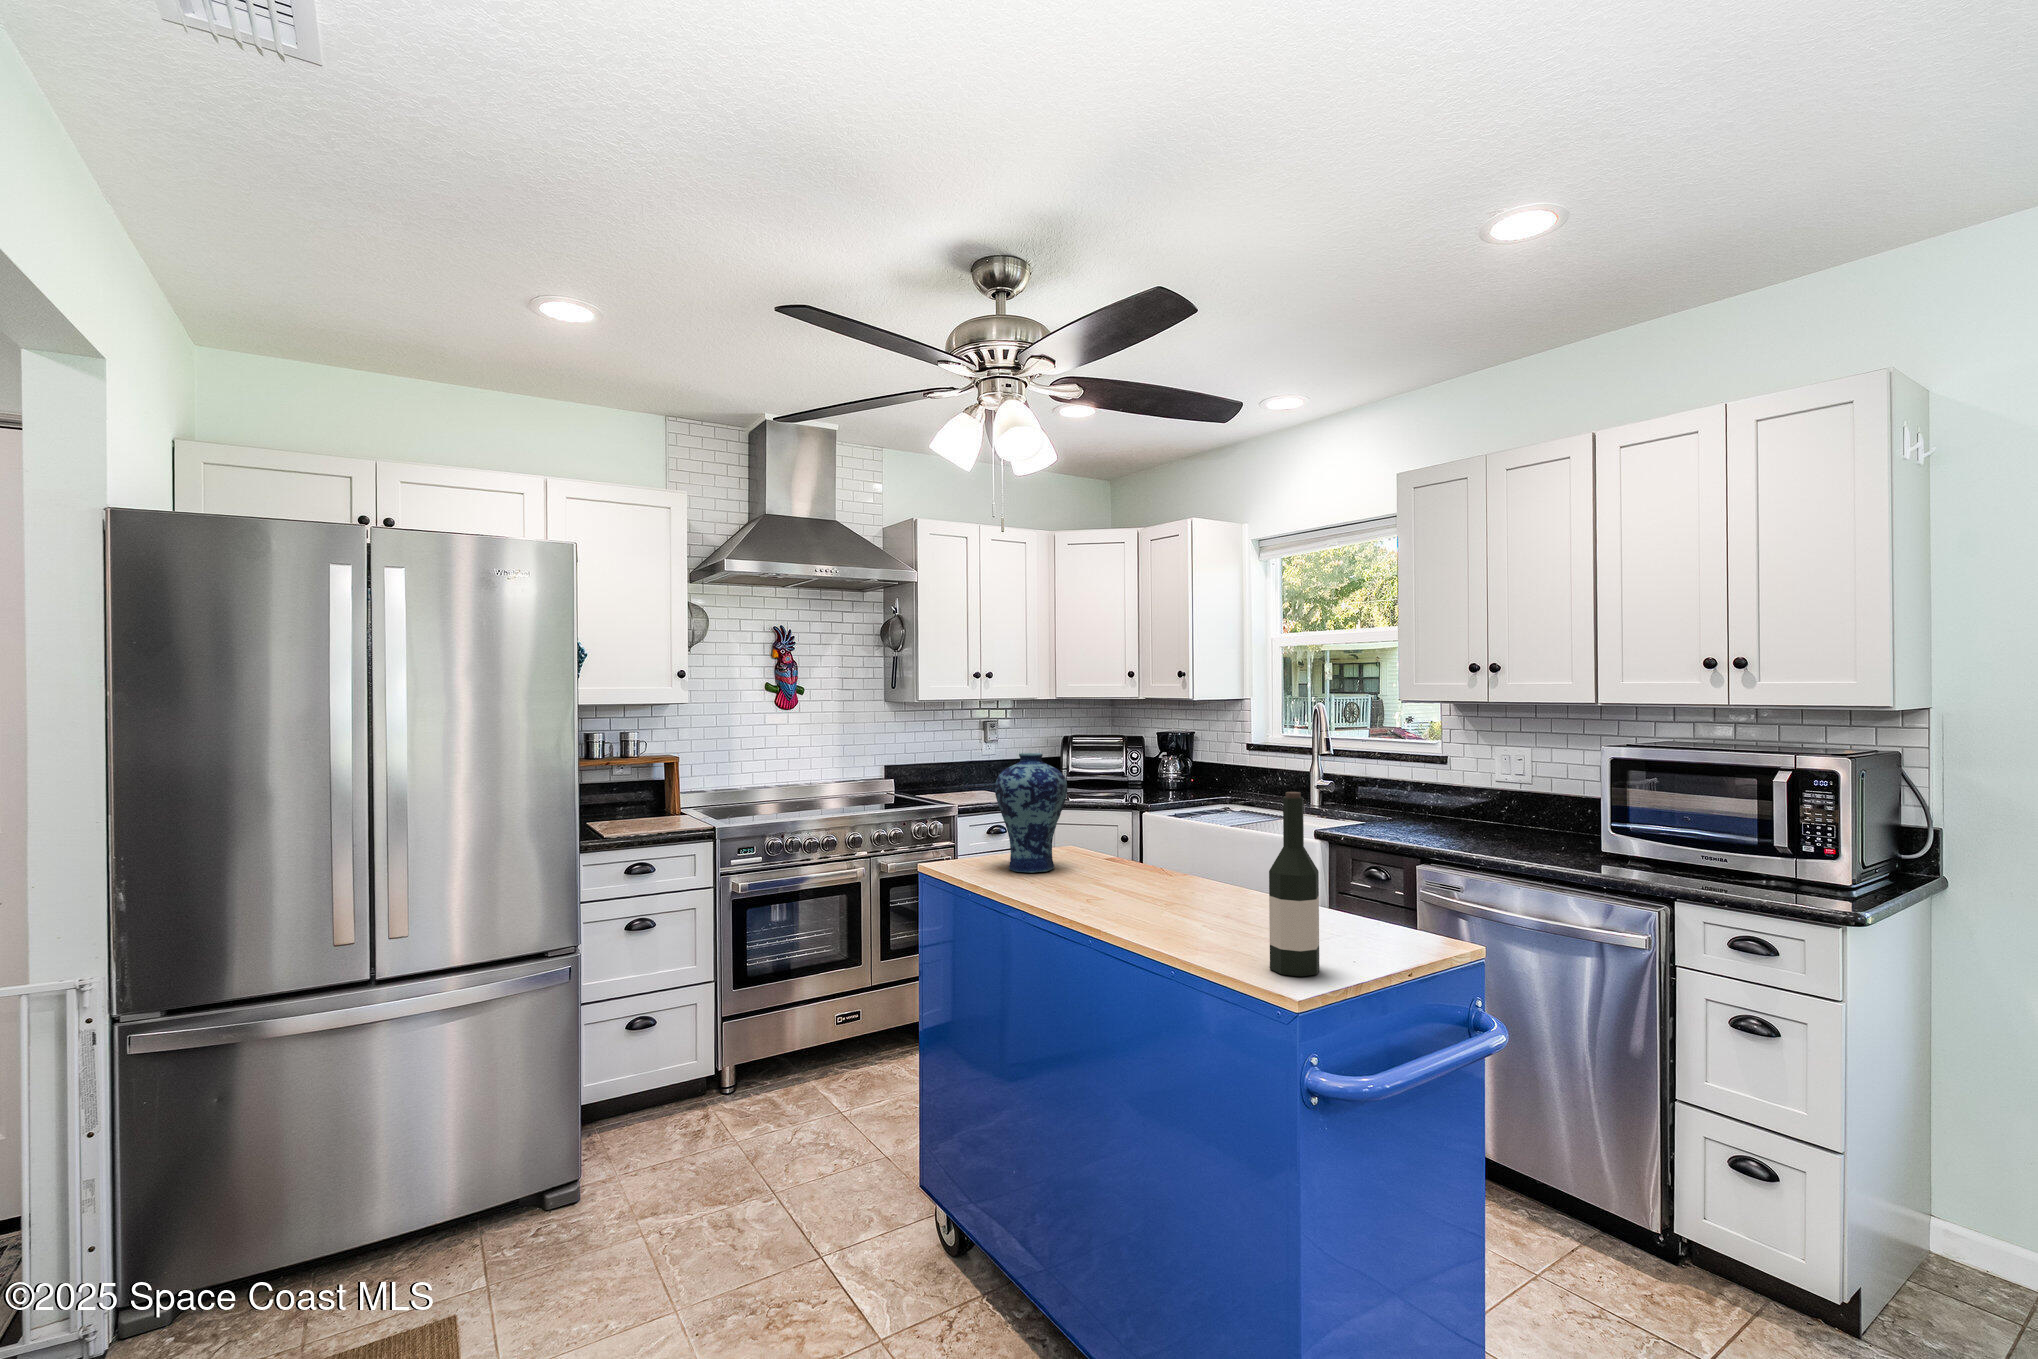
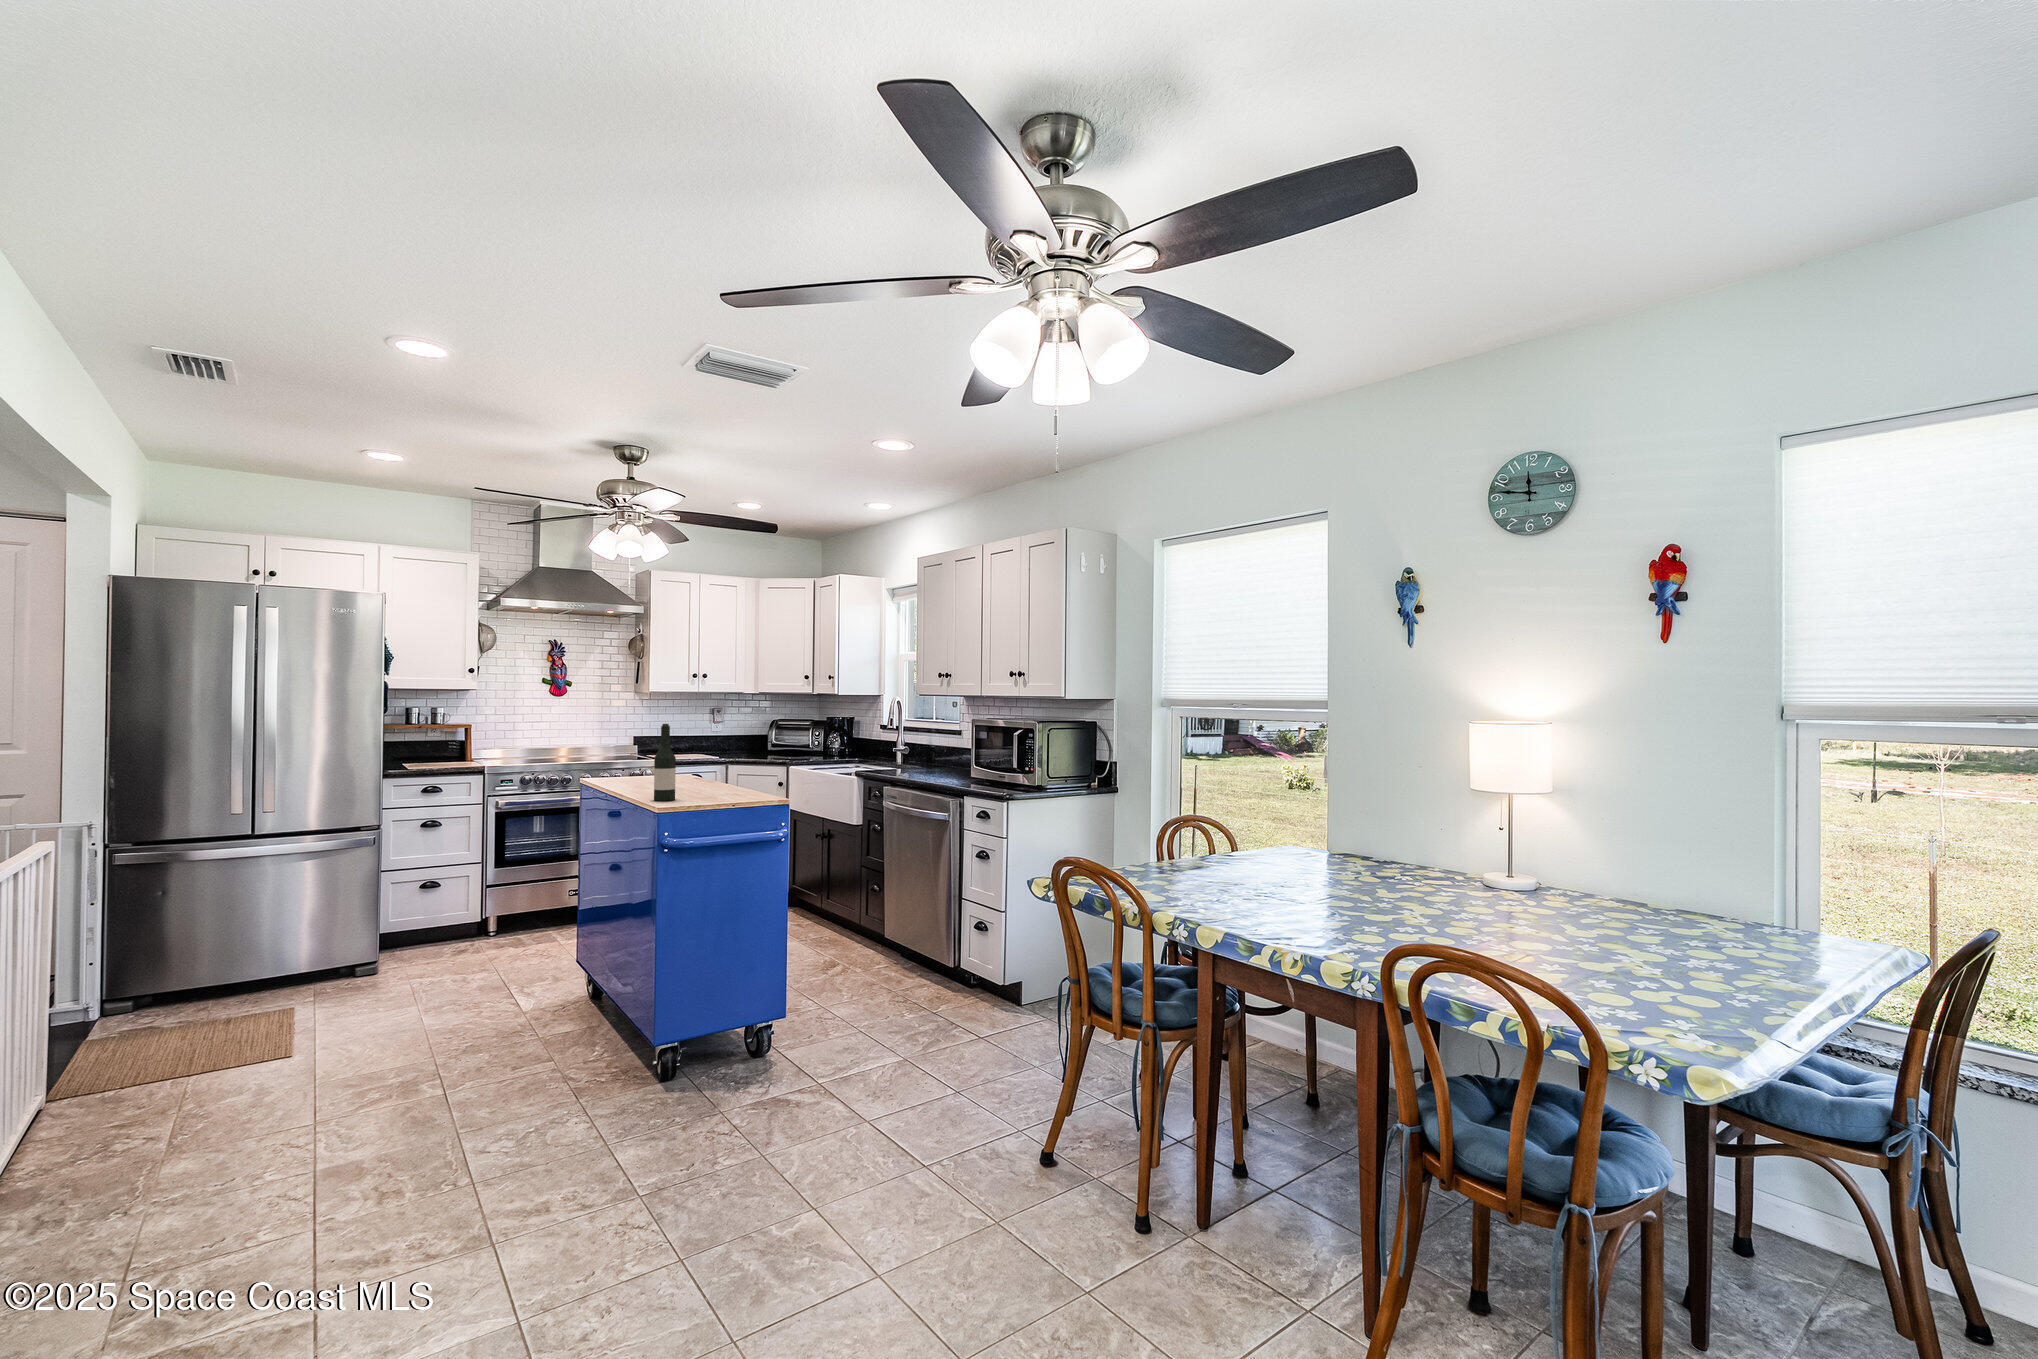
vase: present [995,753,1068,872] -> none [607,715,648,778]

